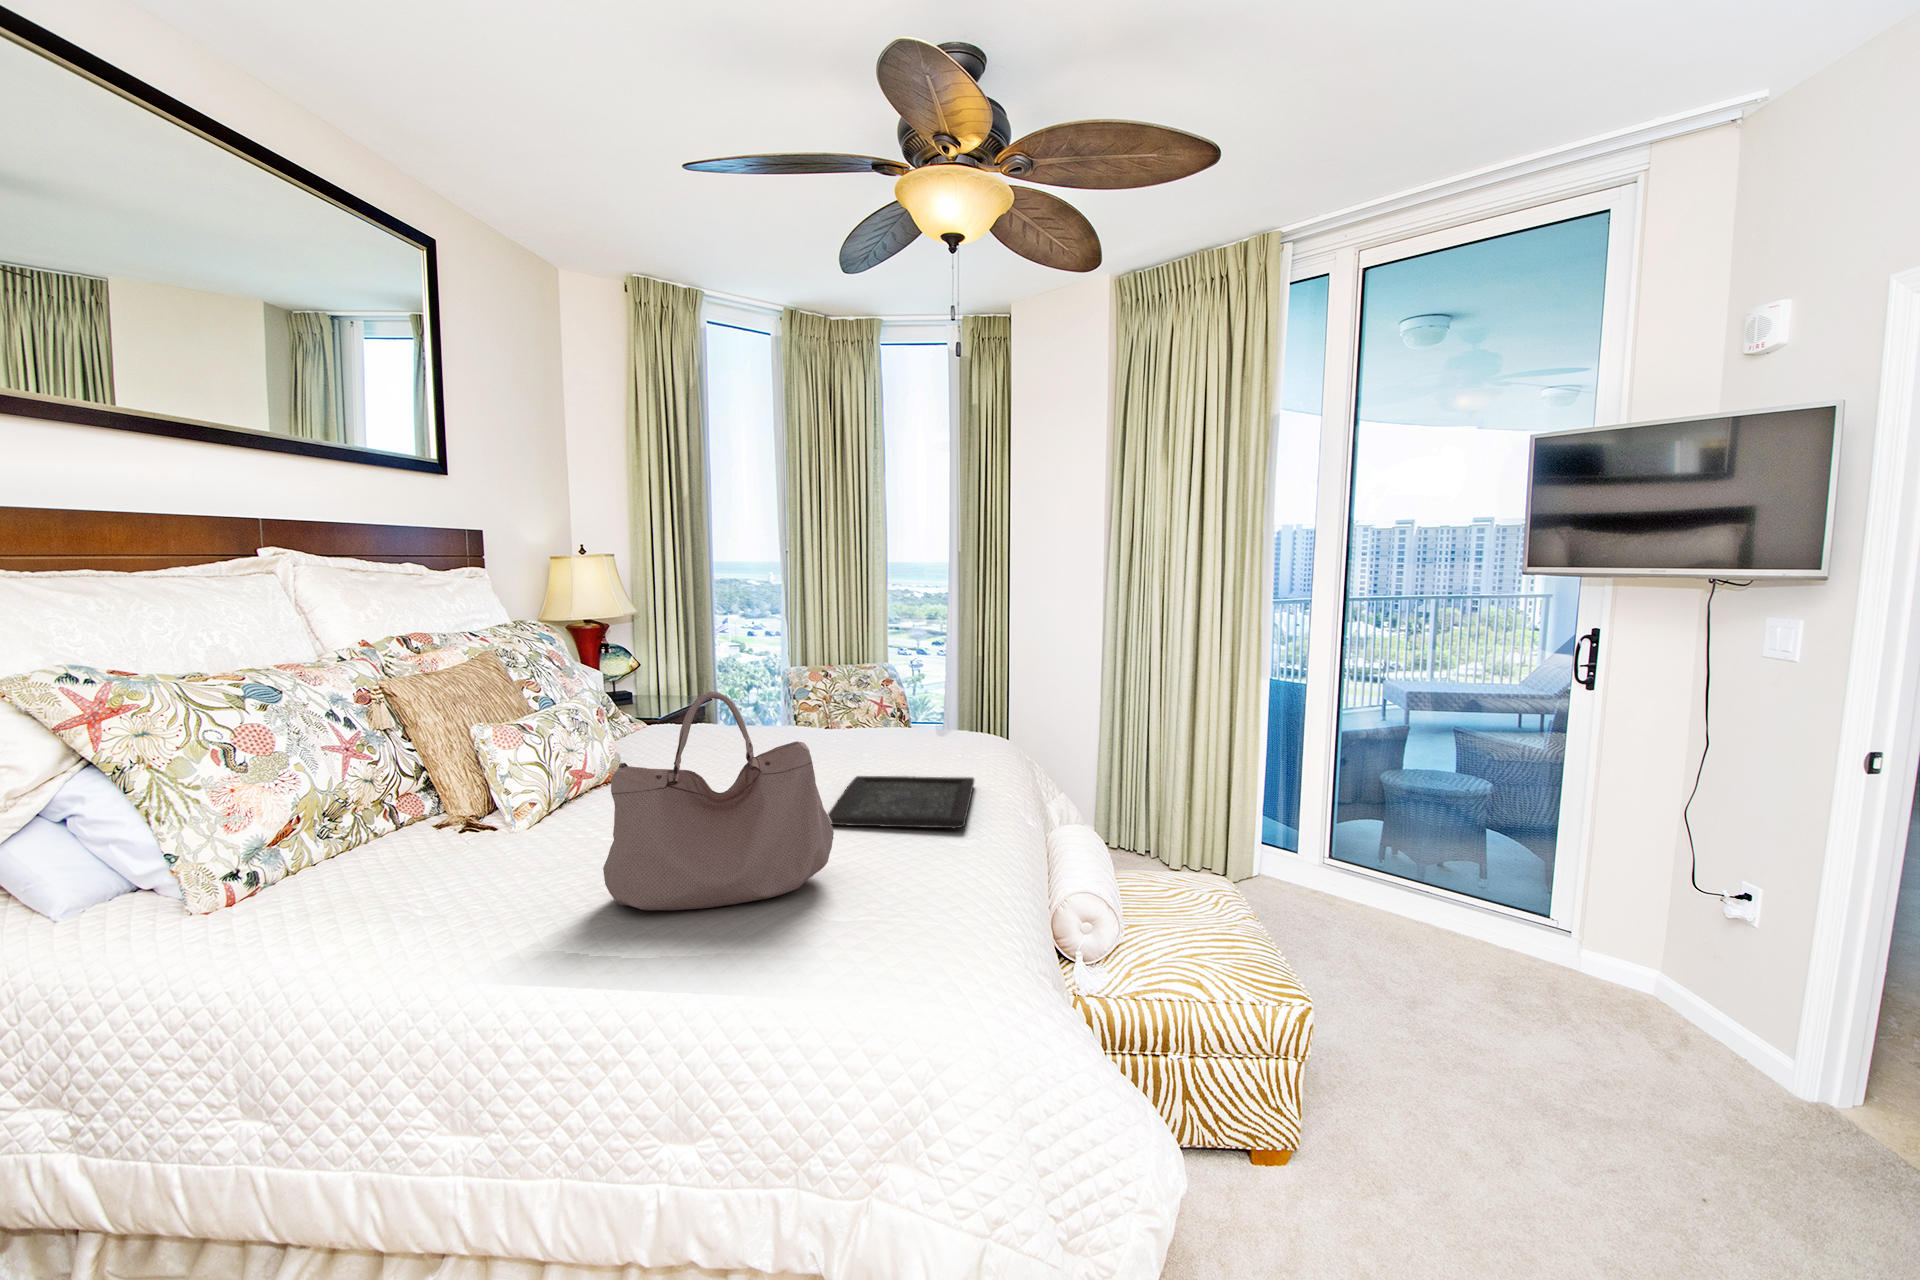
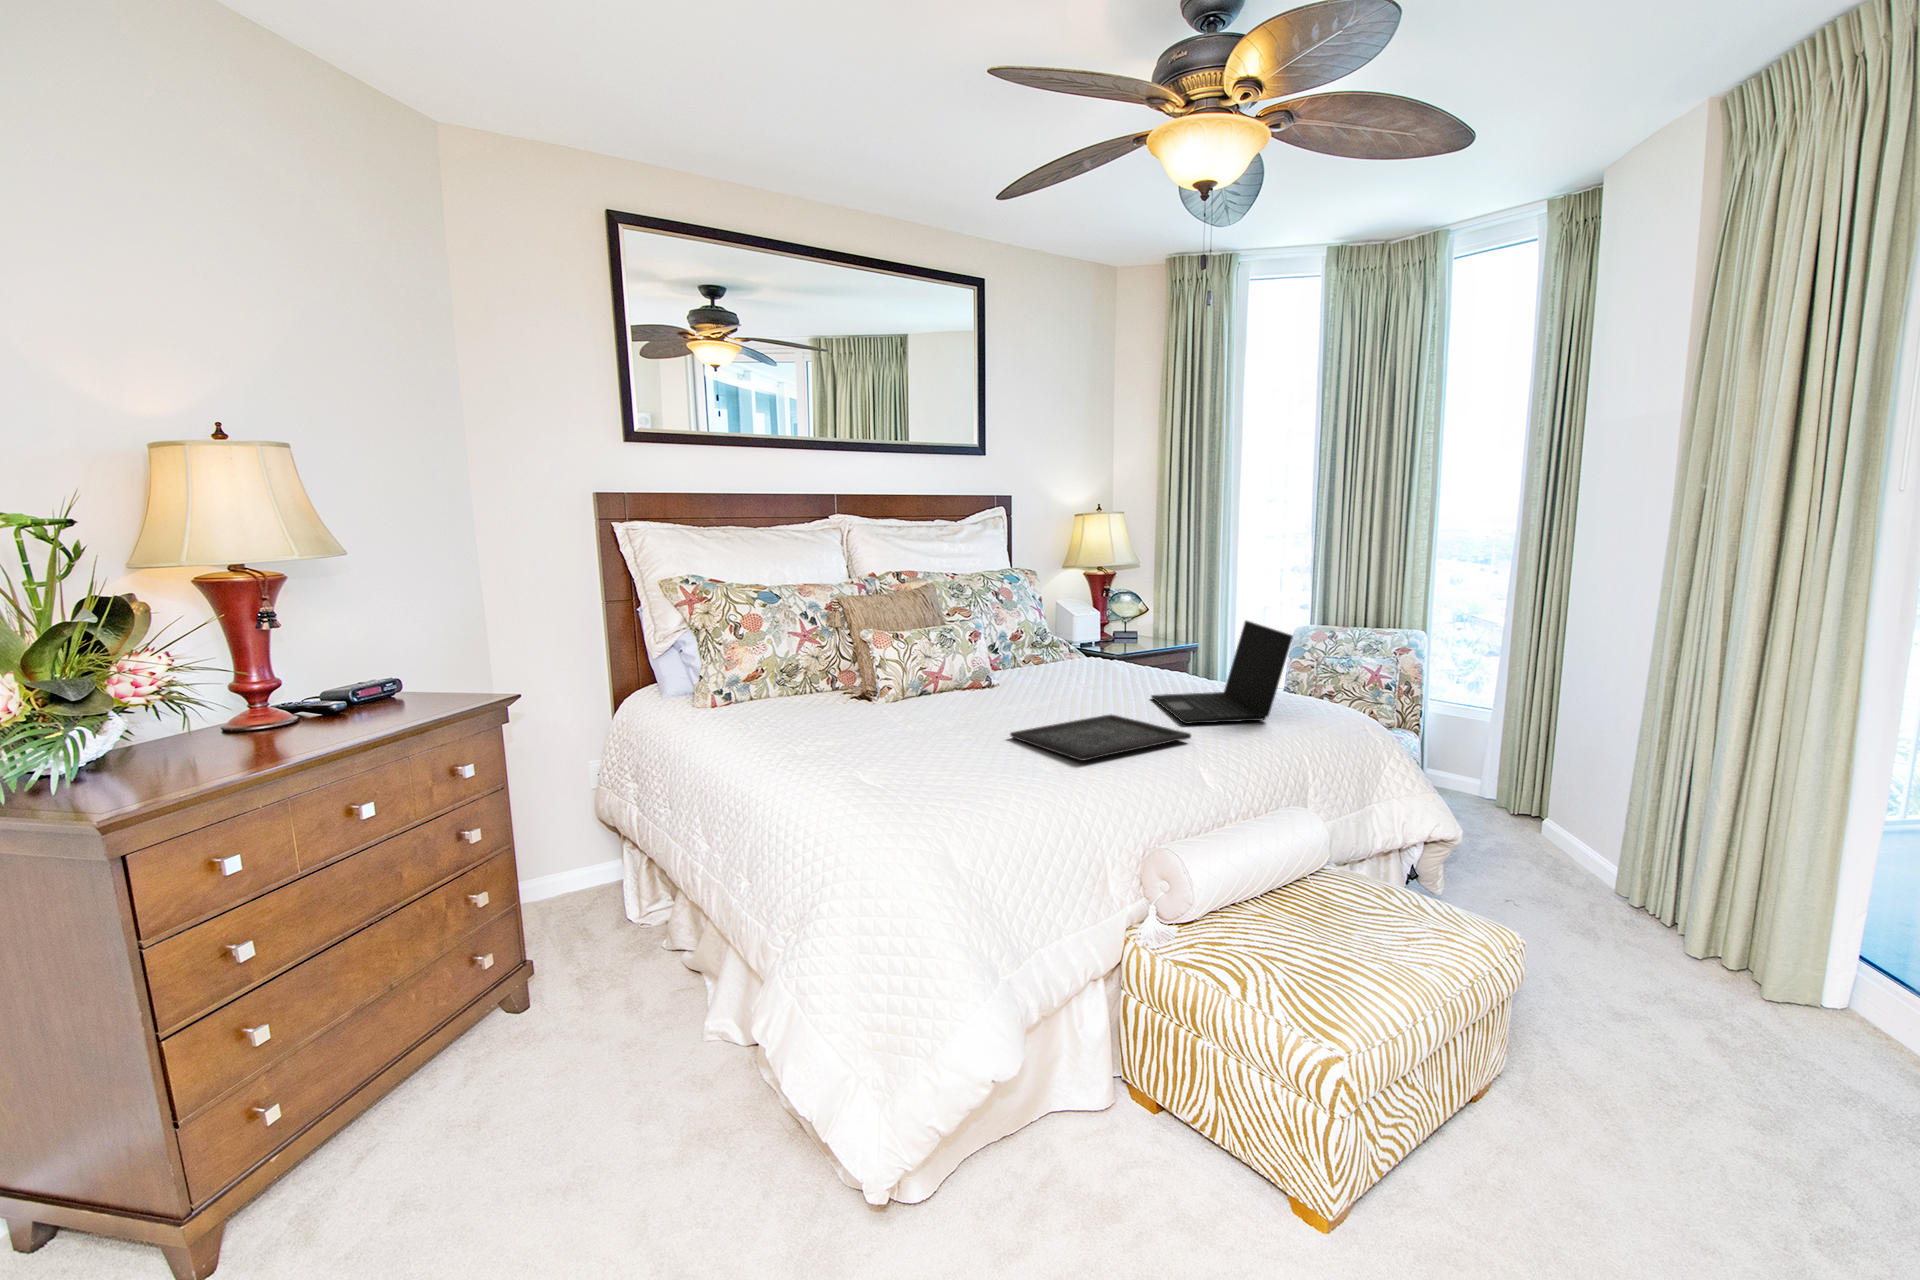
laptop: none [831,666,984,771] -> present [1151,621,1293,724]
handbag: present [603,691,834,910] -> none [816,613,940,760]

